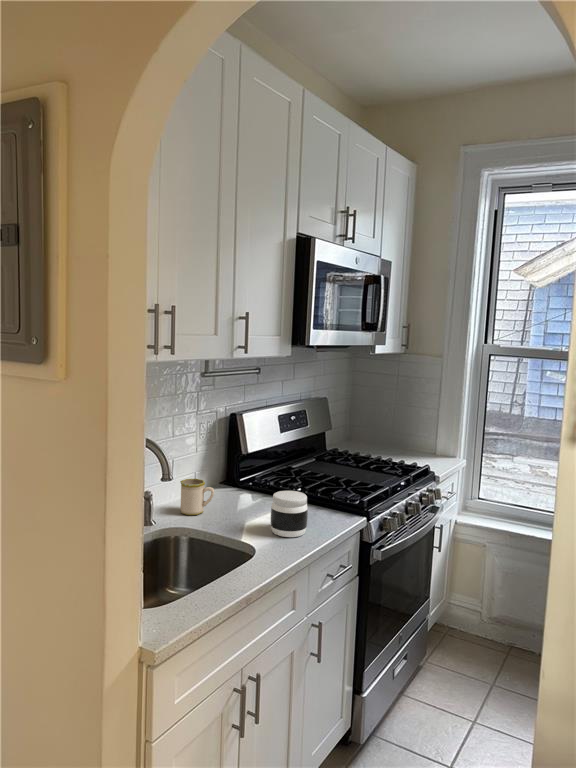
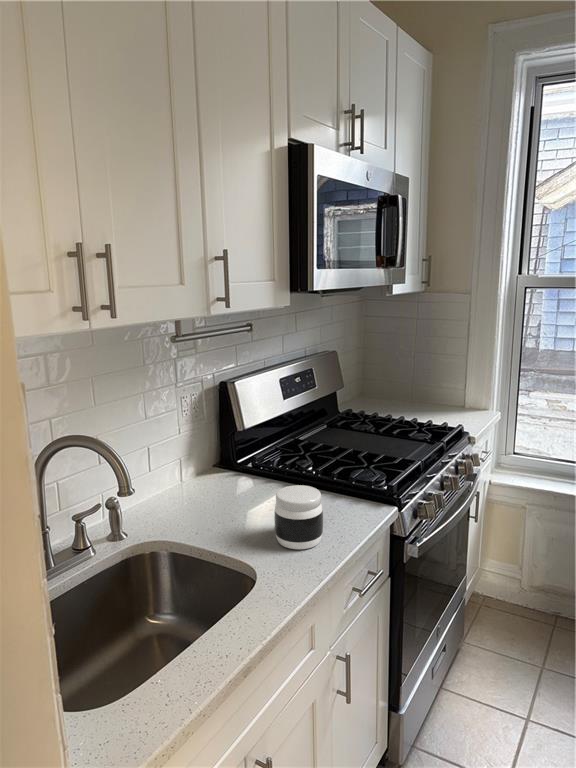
mug: present [180,479,214,515] -> none [156,472,201,521]

